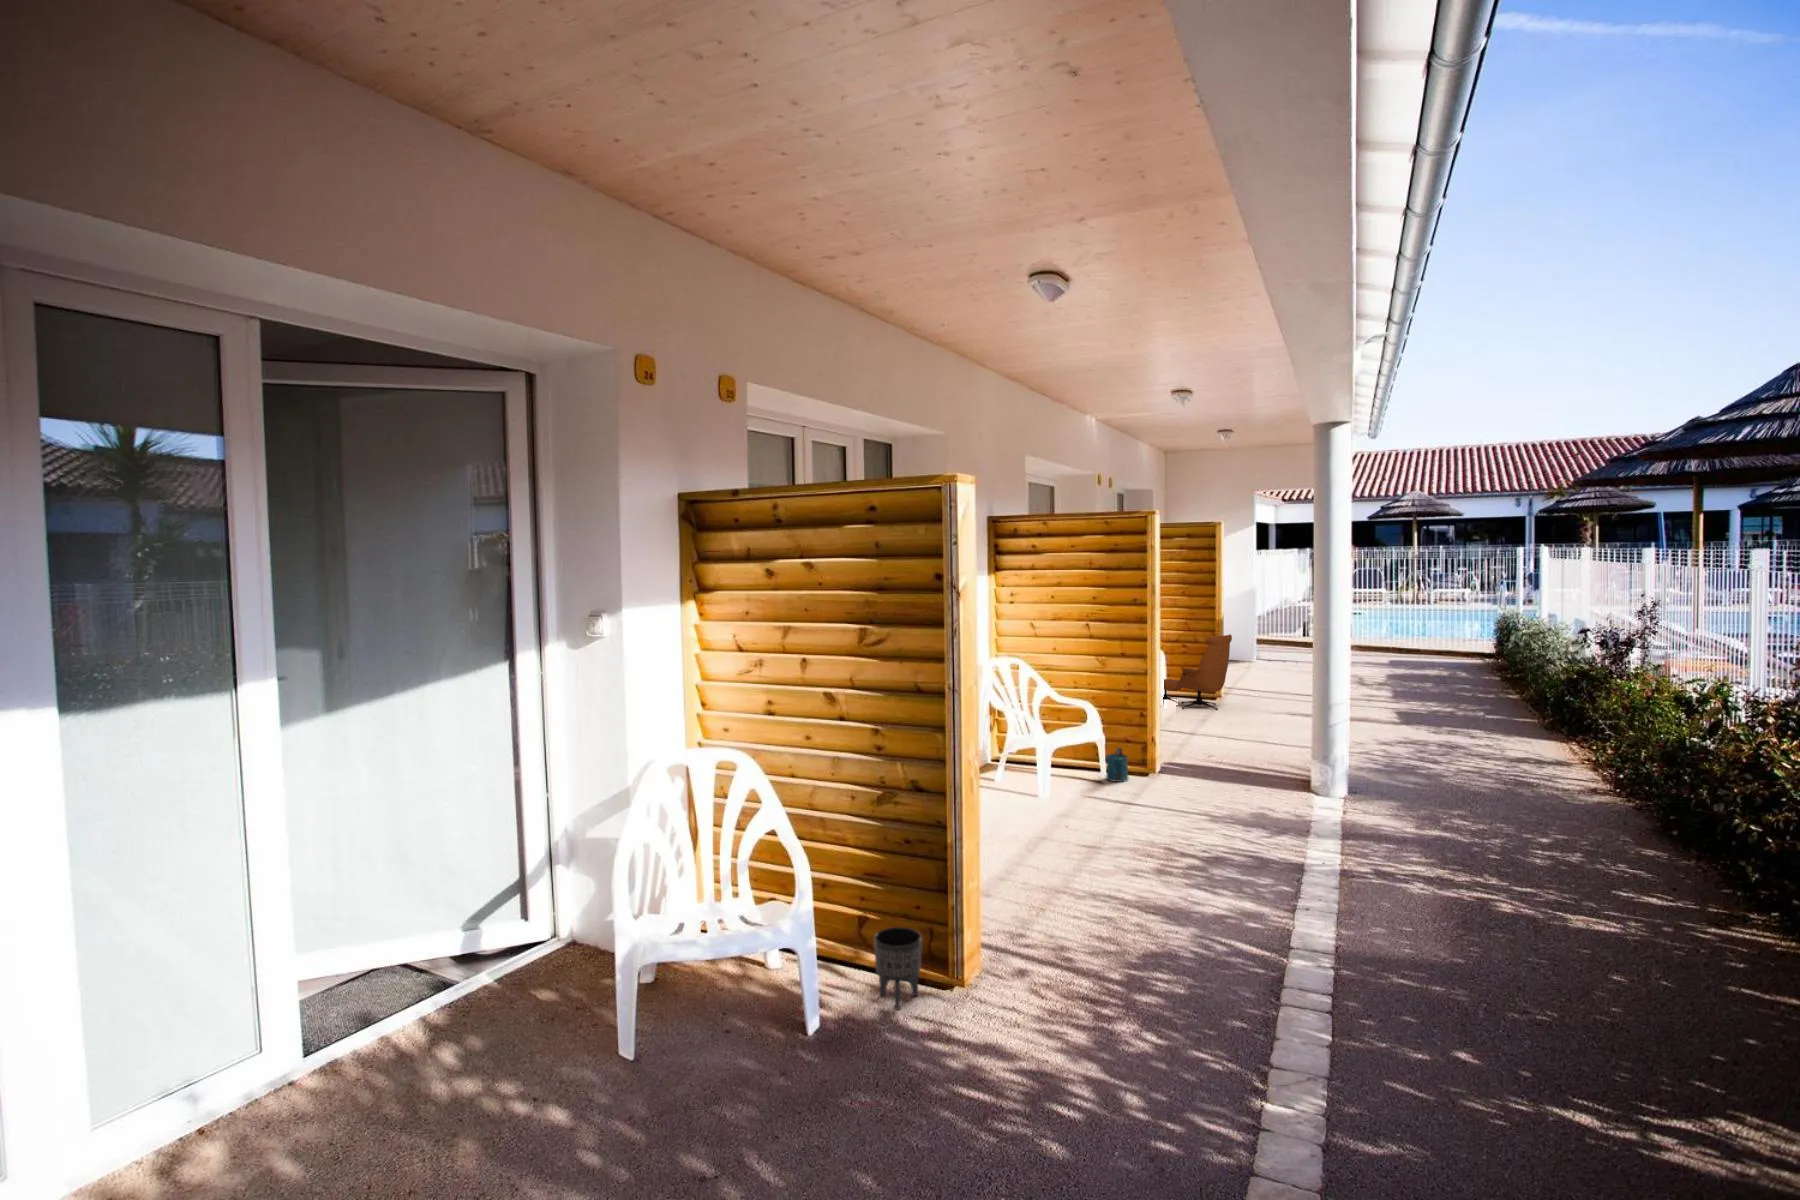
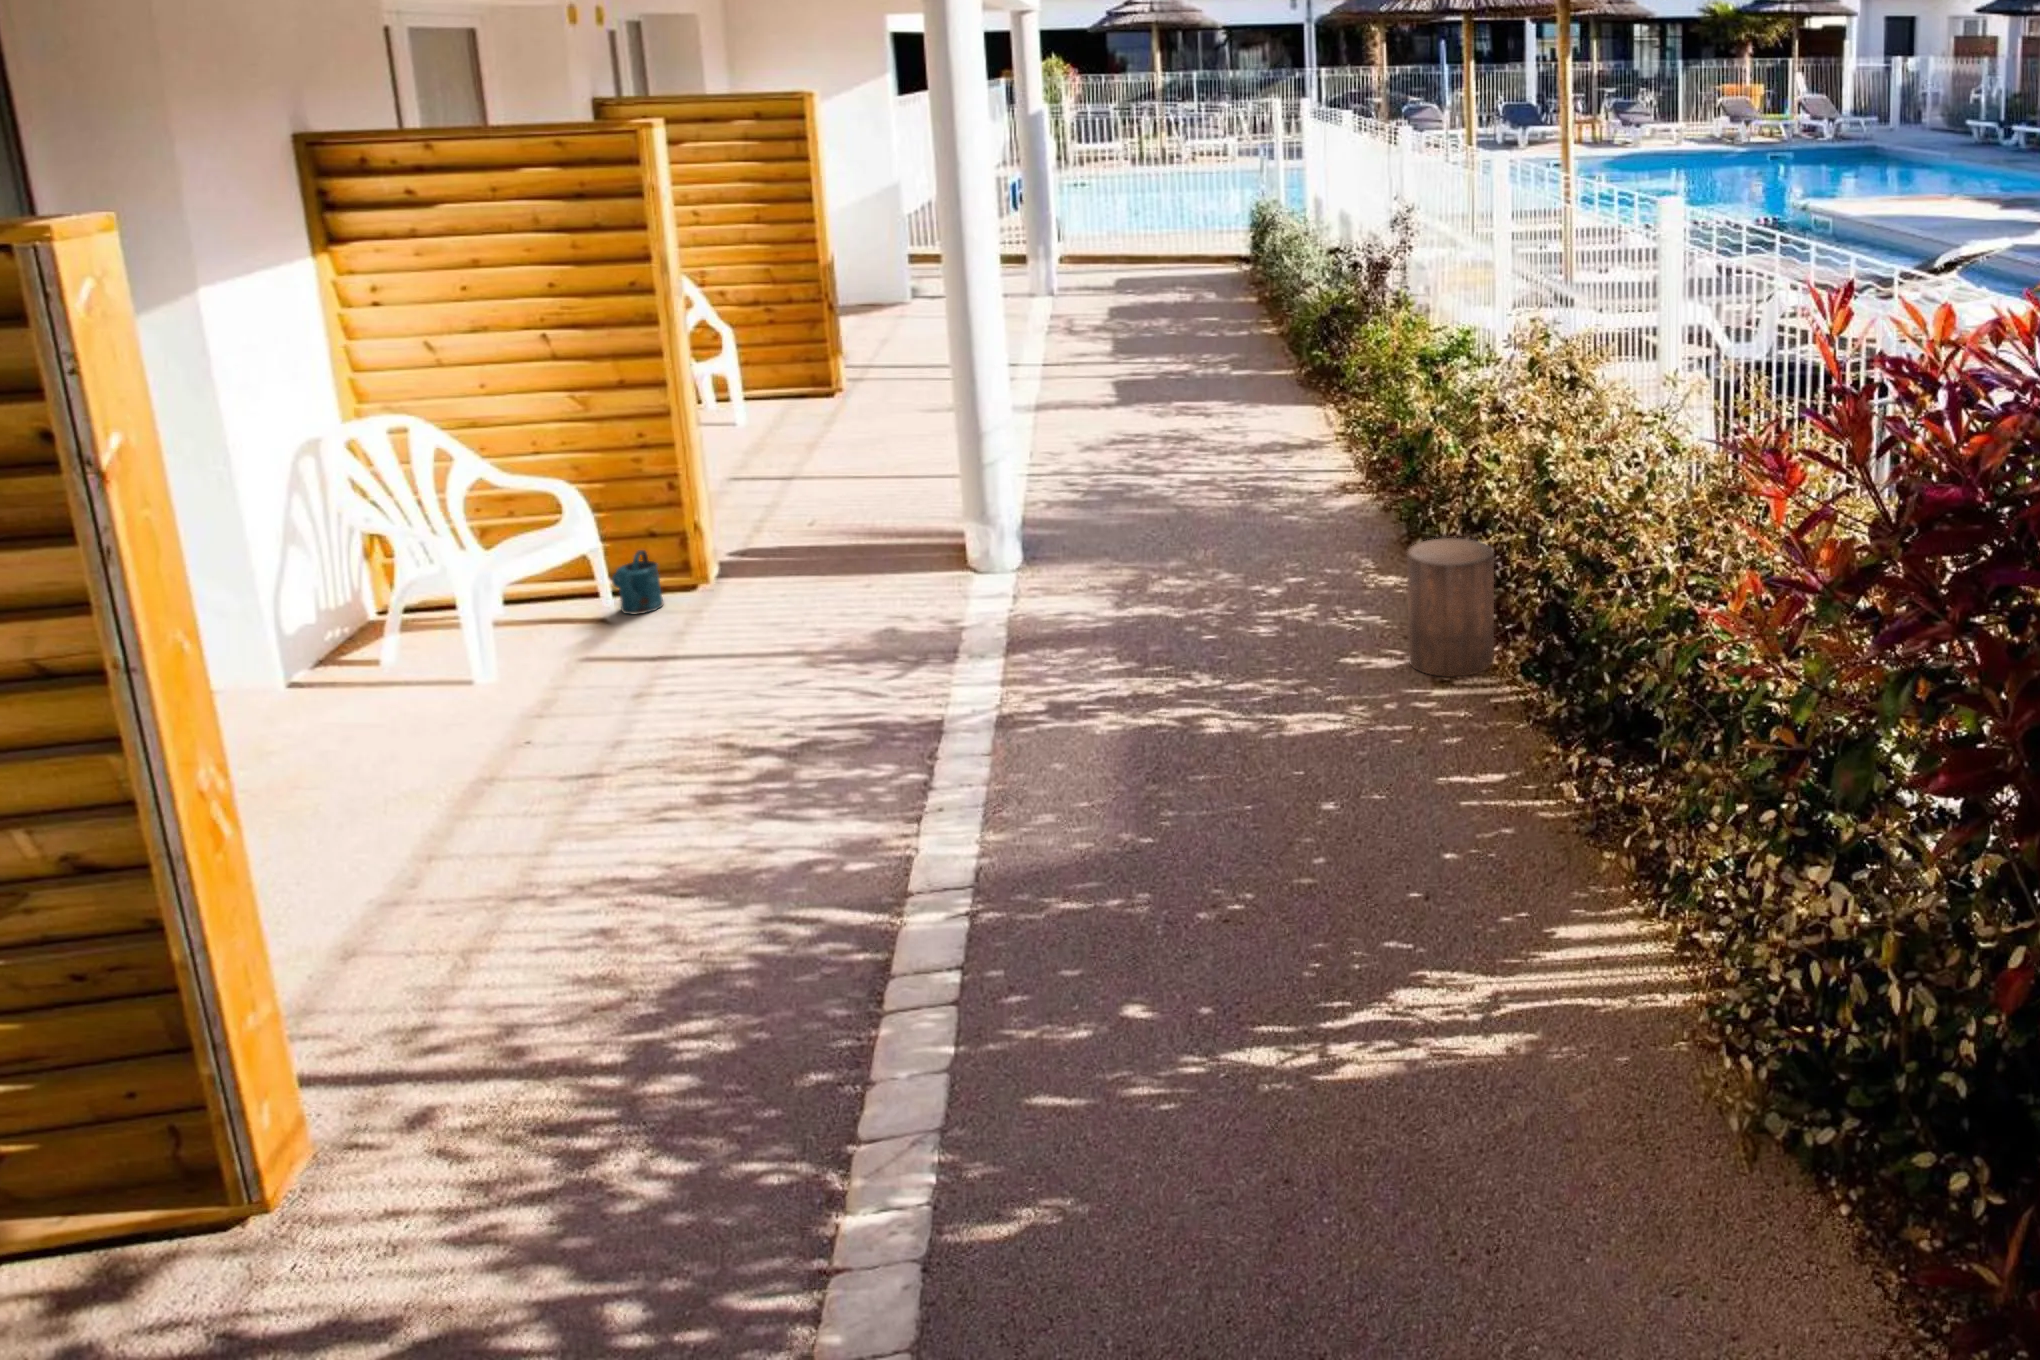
lounge chair: present [1163,634,1232,710] -> none [716,286,854,424]
stool: none [1681,809,1776,921] -> present [1407,538,1494,677]
planter: present [874,927,922,1010] -> none [33,1132,169,1307]

